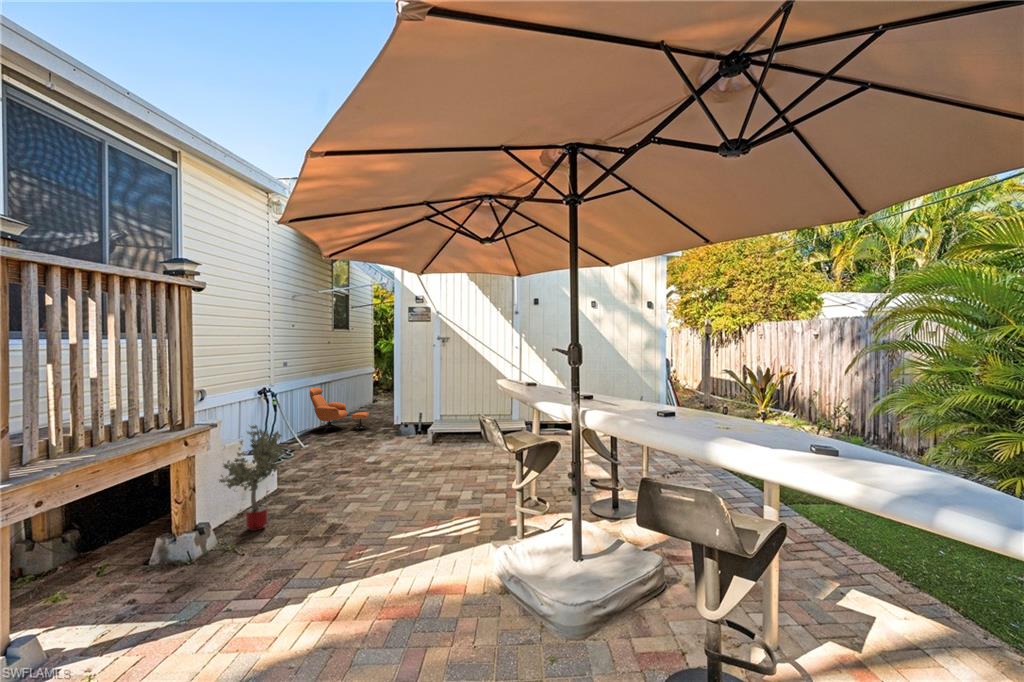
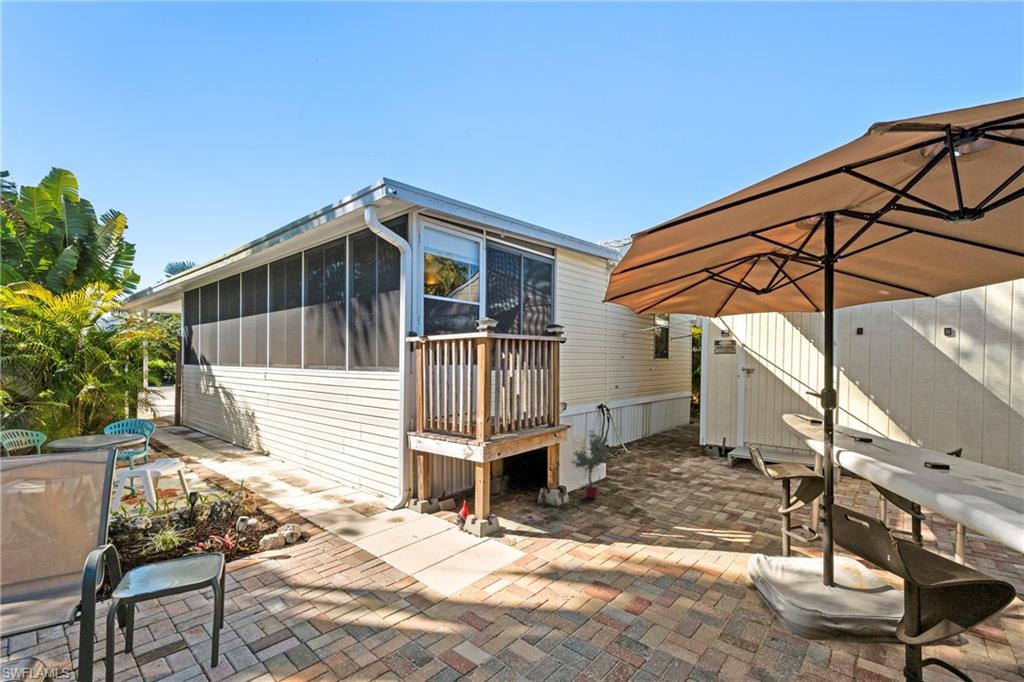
lounge chair: present [310,388,371,432] -> none [634,407,682,446]

